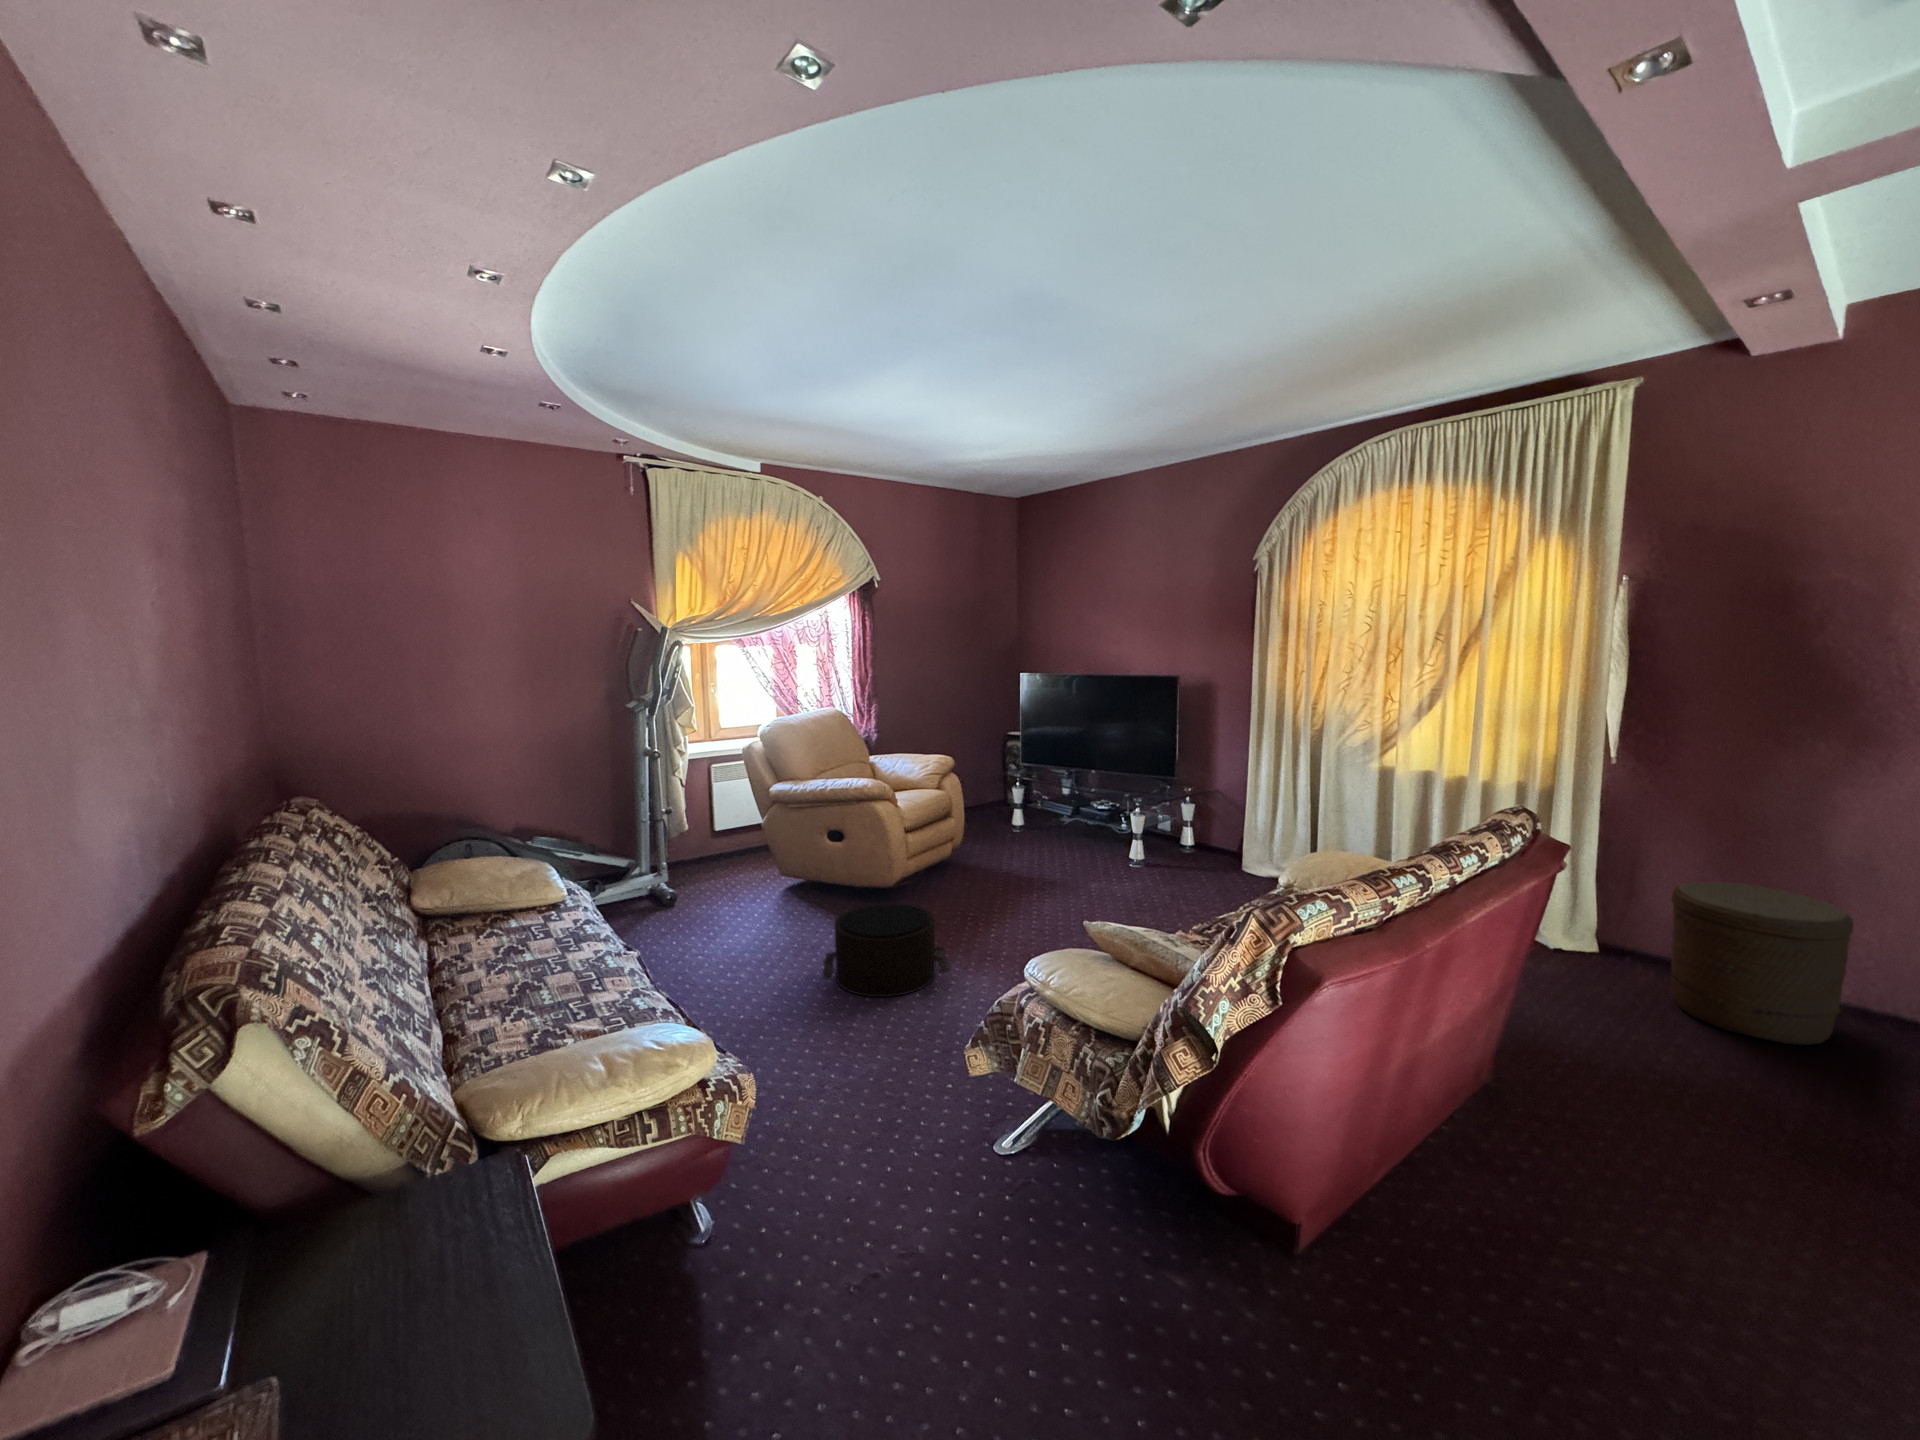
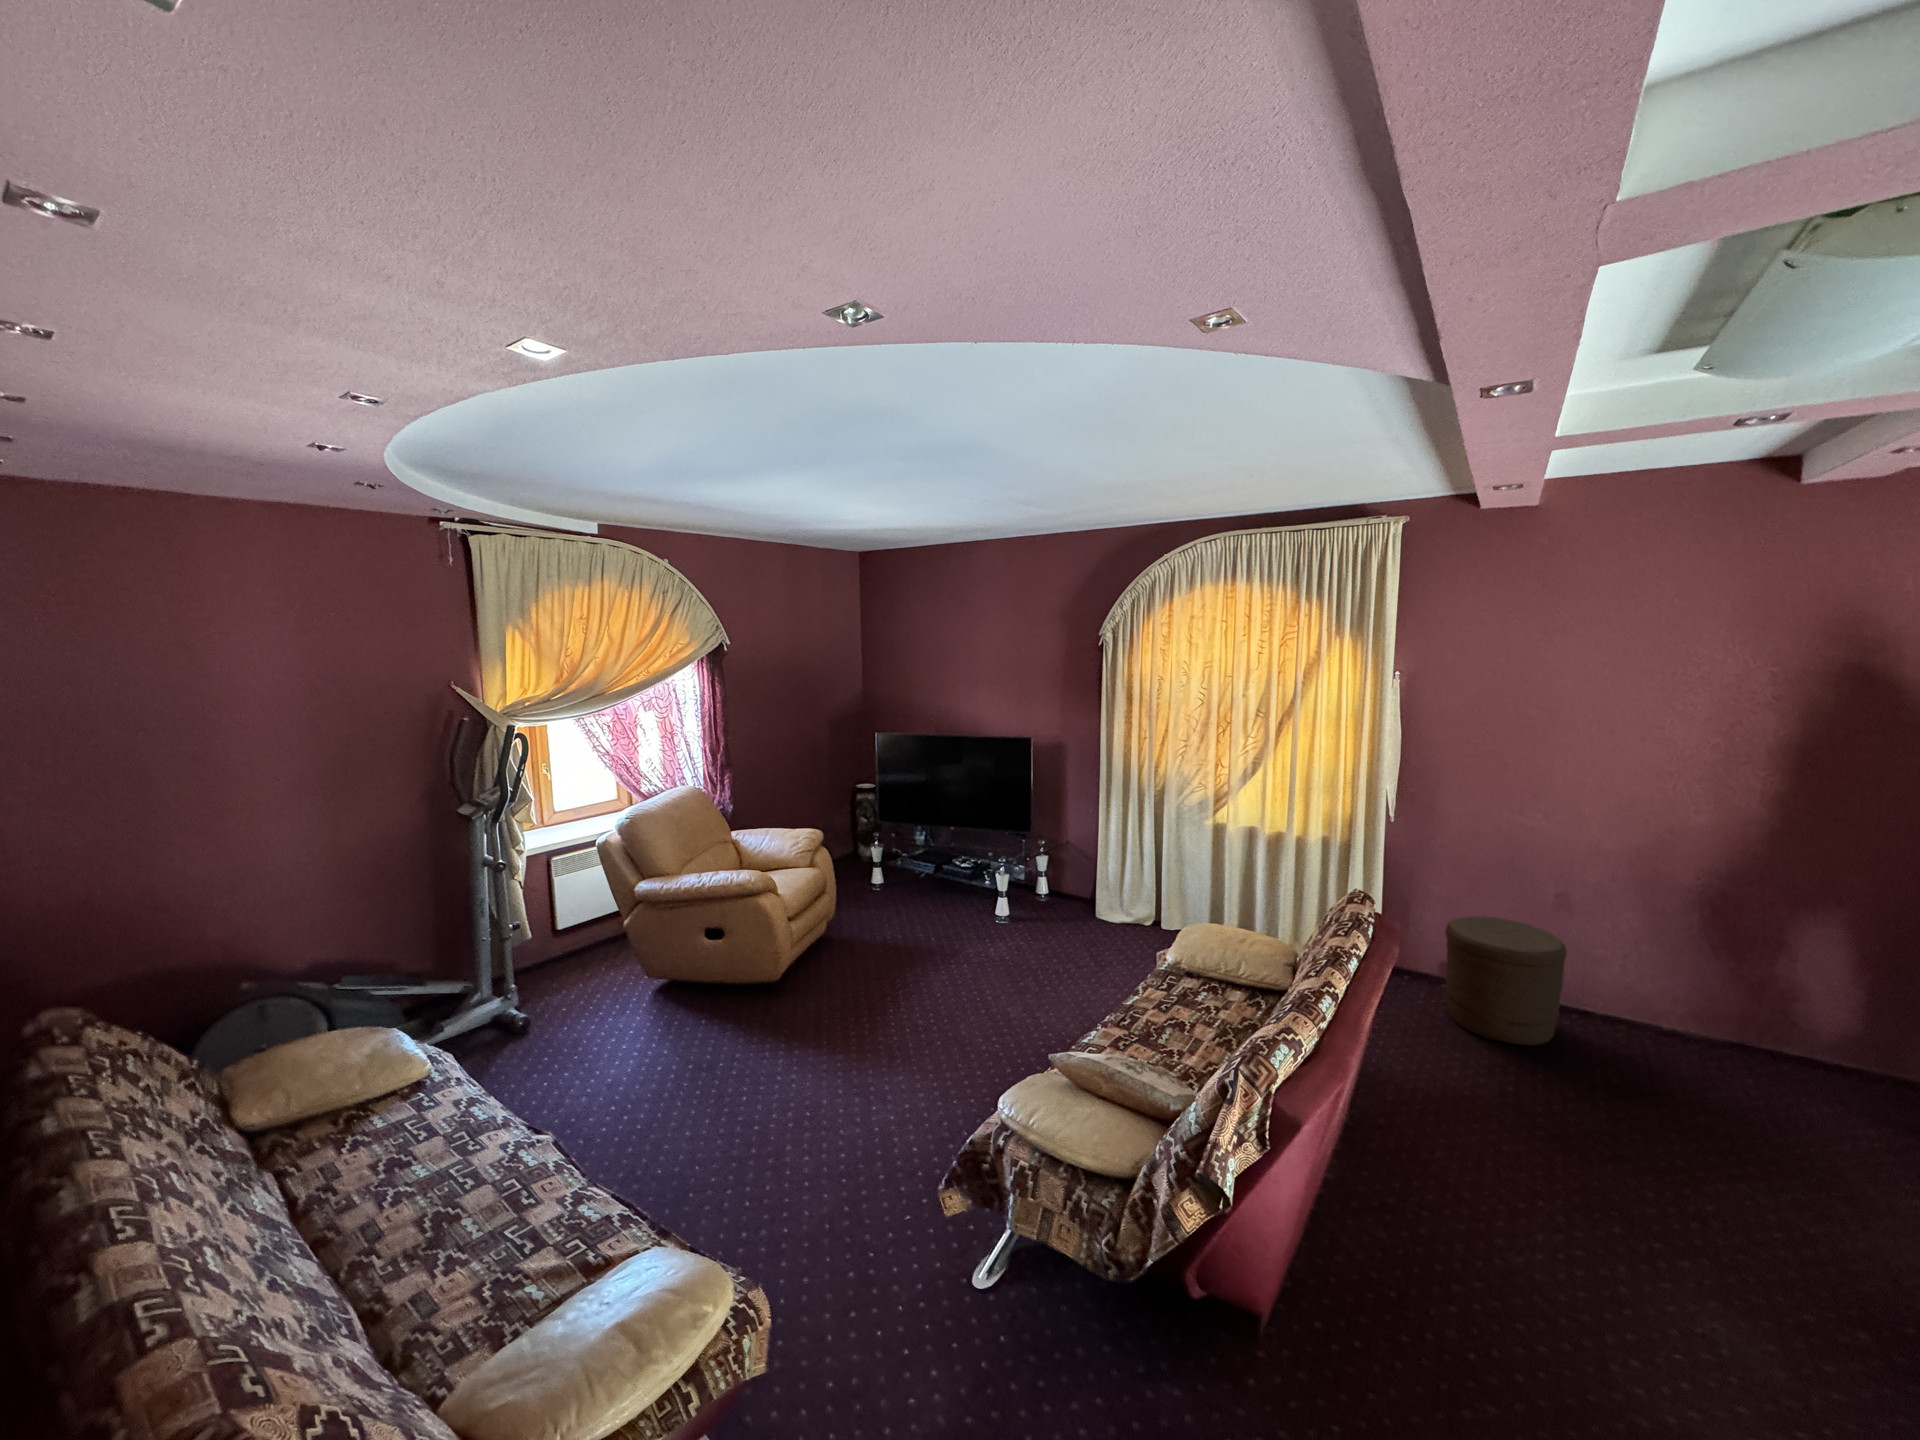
pouf: present [823,904,951,997] -> none [733,1009,871,1119]

